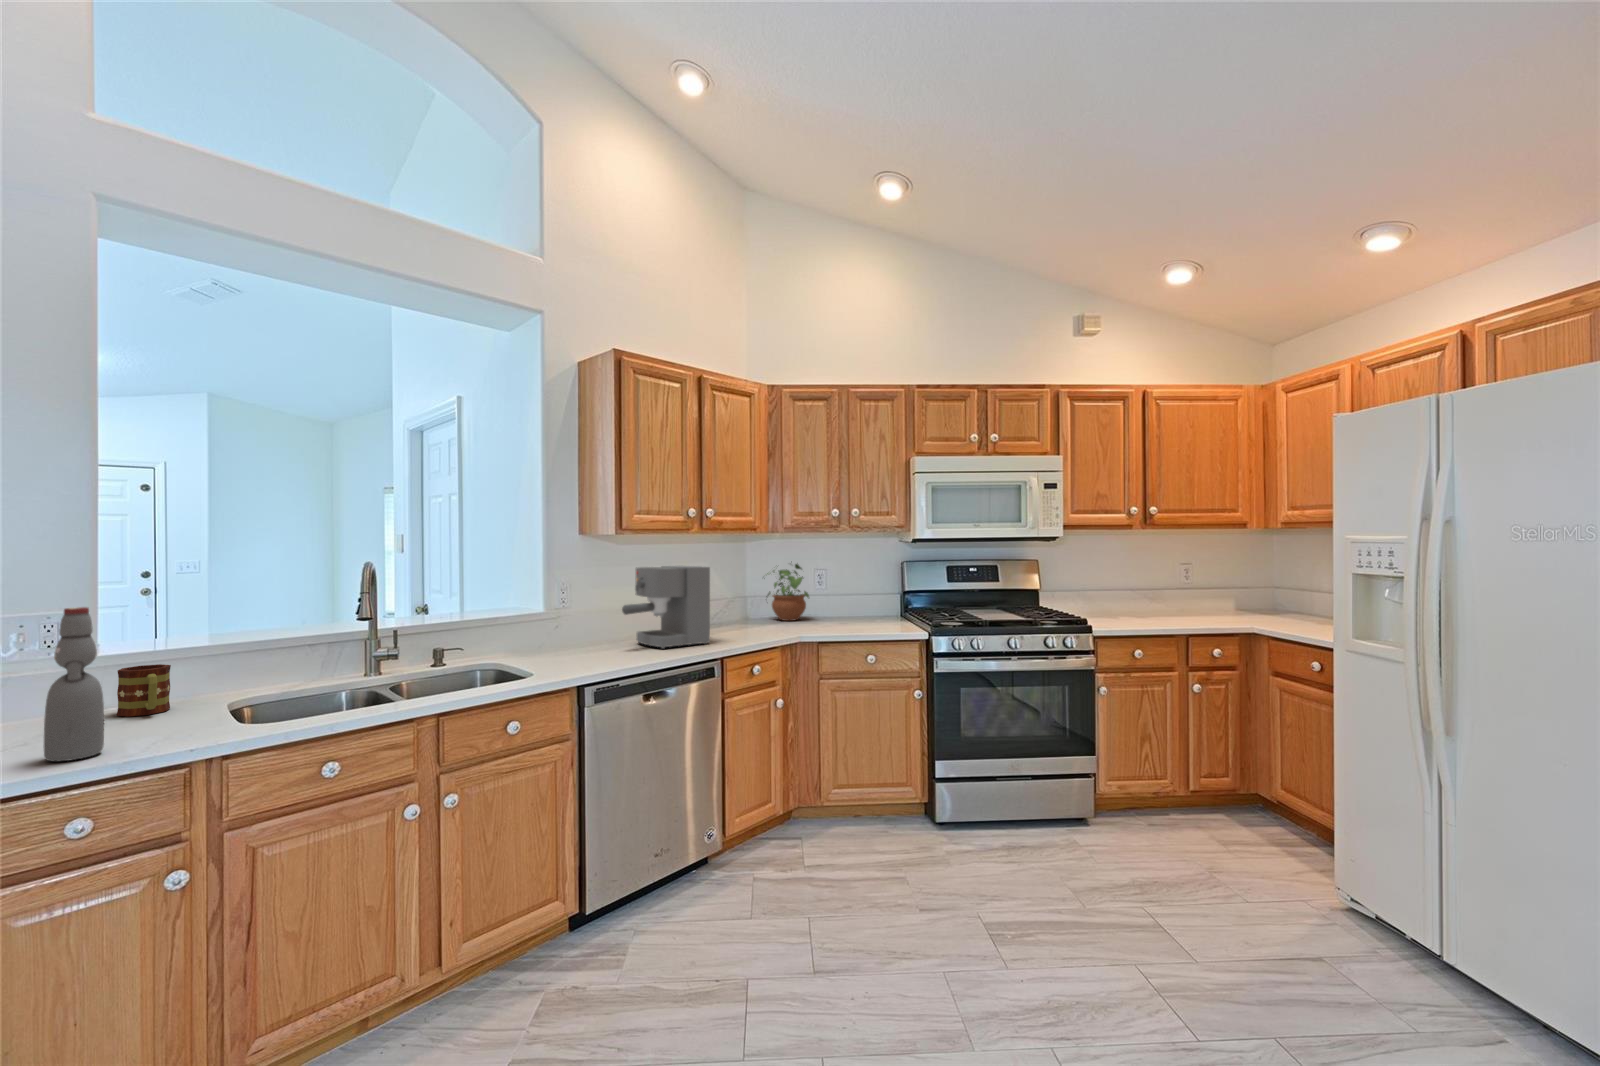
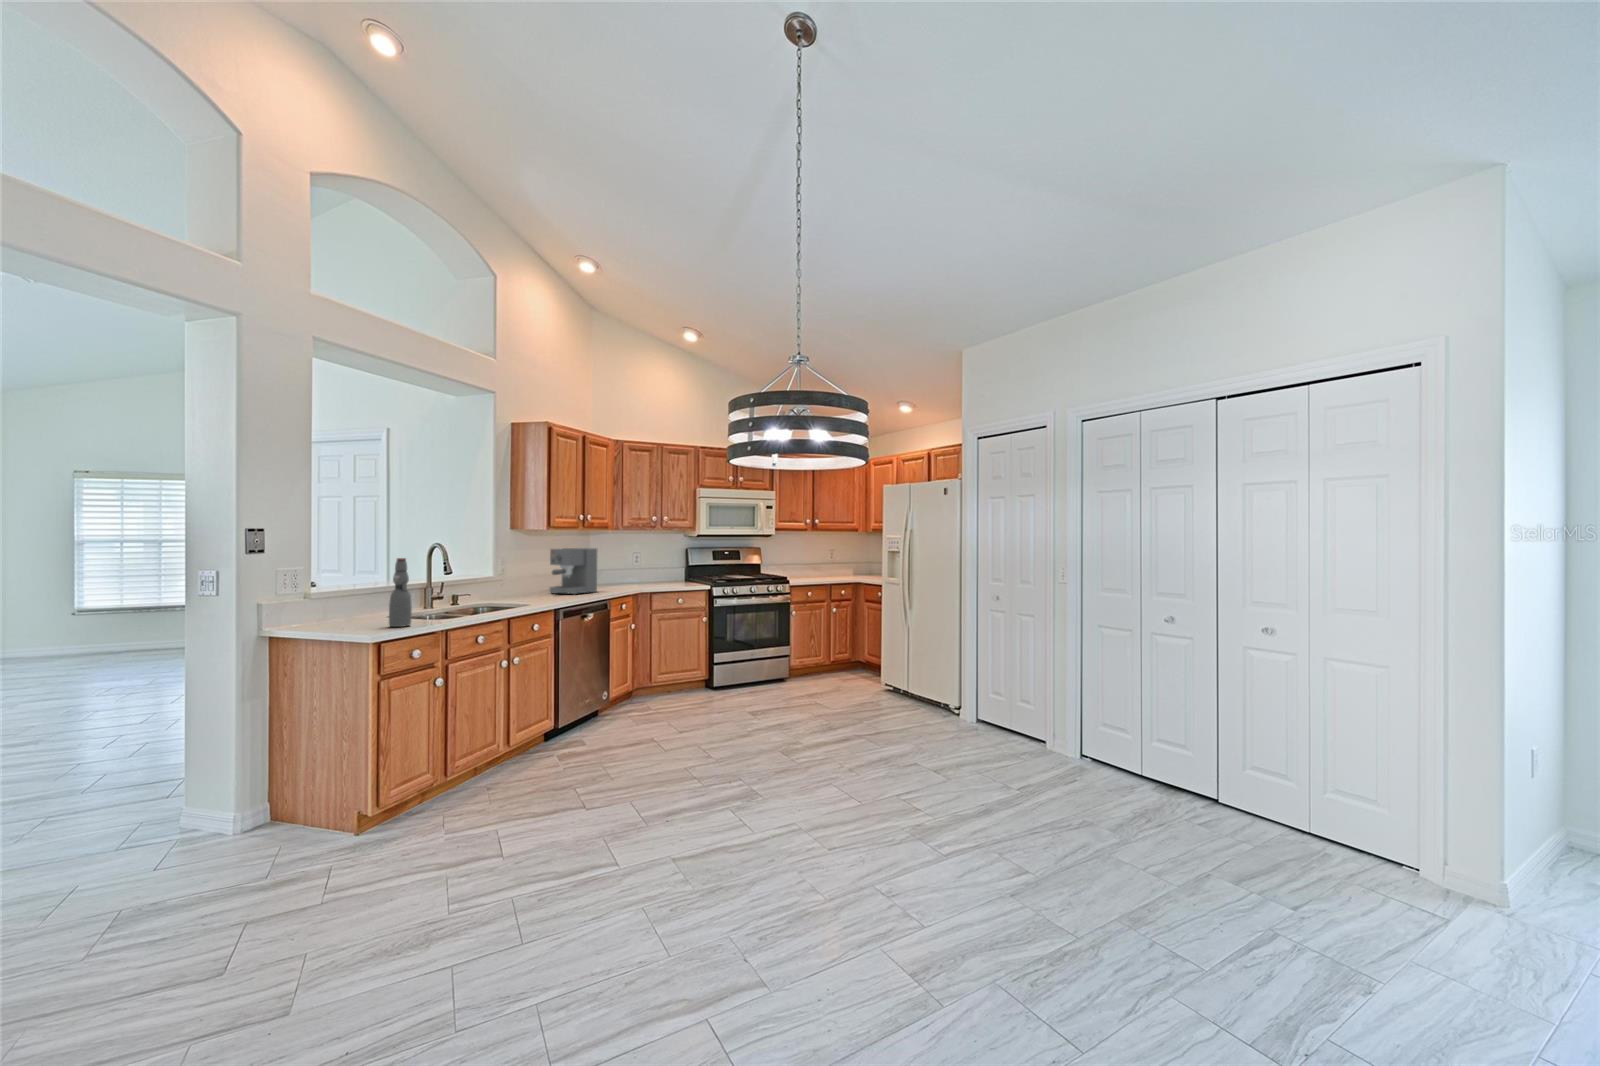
potted plant: present [767,564,809,621] -> none [601,546,632,584]
mug: present [117,664,171,717] -> none [342,595,374,620]

